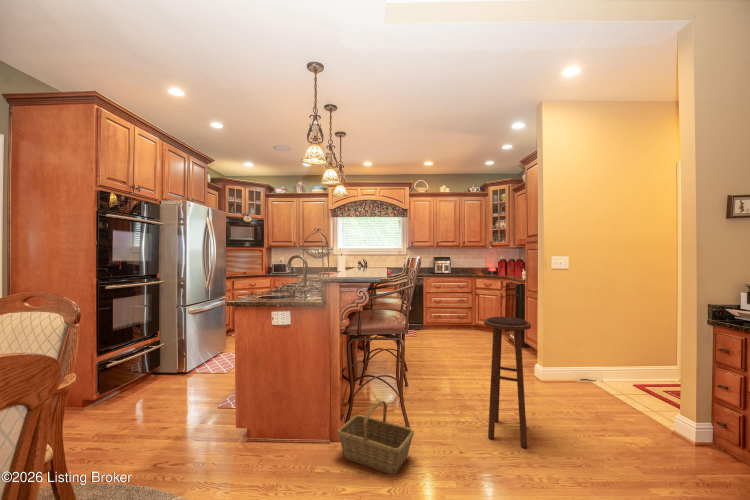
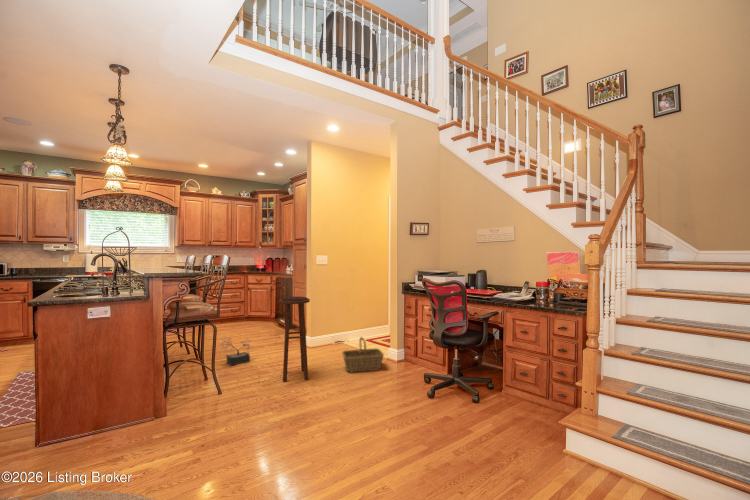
decorative plant: none [422,352,463,389] -> present [219,337,254,366]
basket: present [337,401,414,475] -> present [342,337,384,372]

